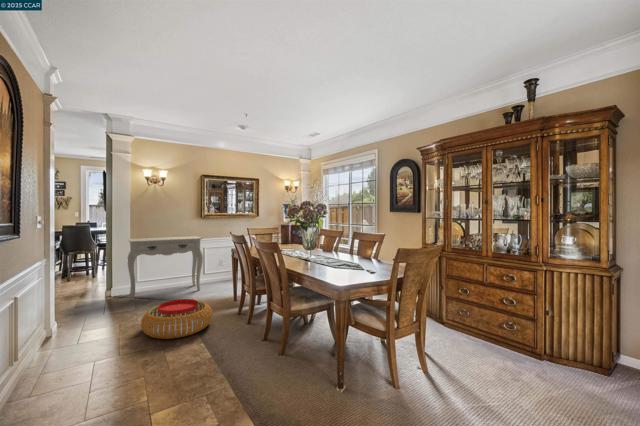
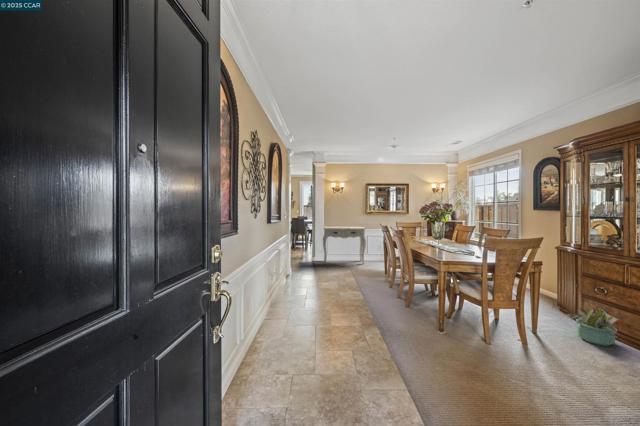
pouf: present [141,299,212,339] -> none [327,265,367,287]
decorative plant: none [444,309,486,348] -> present [567,308,618,346]

